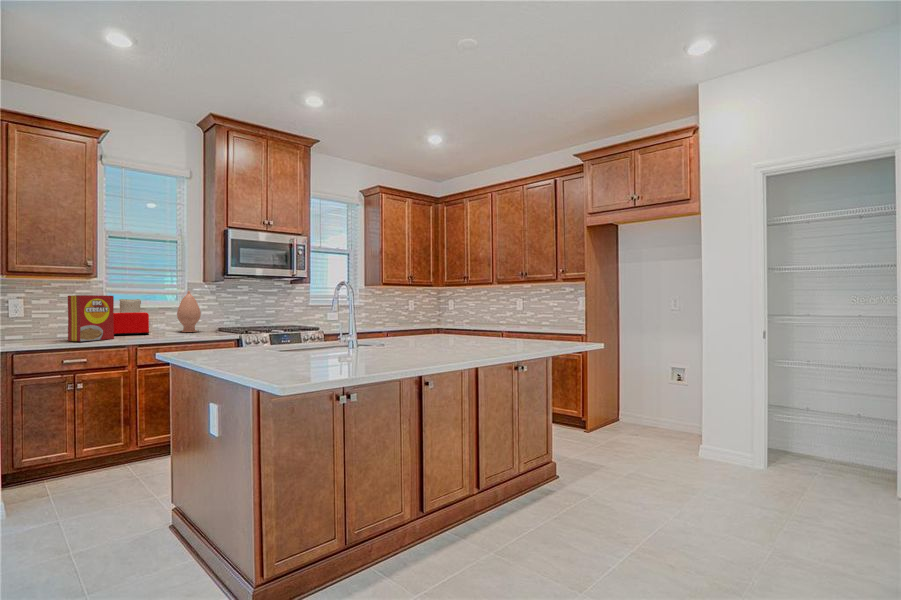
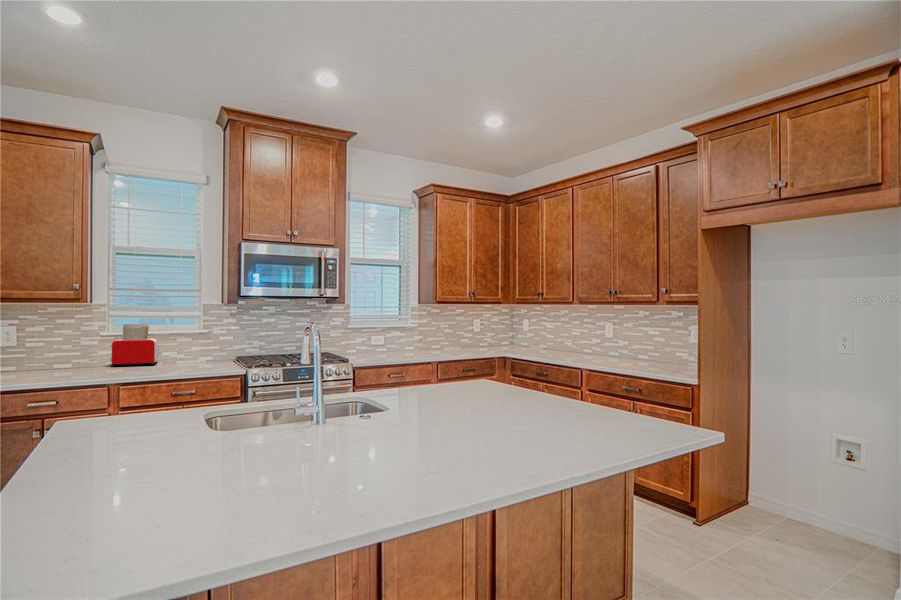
vase: present [177,291,201,332] -> none [190,314,217,362]
cereal box: present [68,295,114,341] -> none [55,322,109,376]

